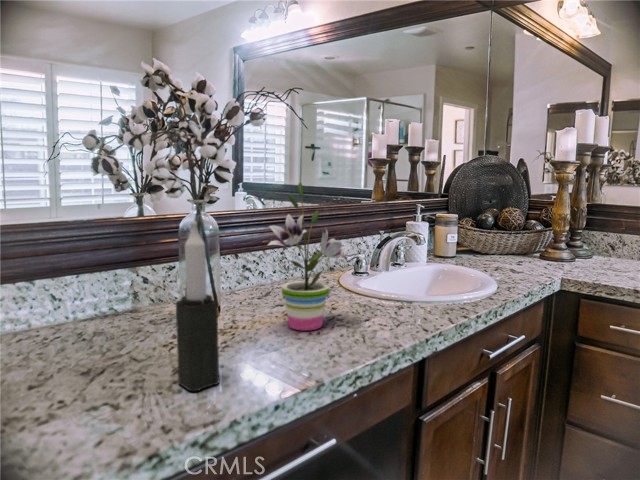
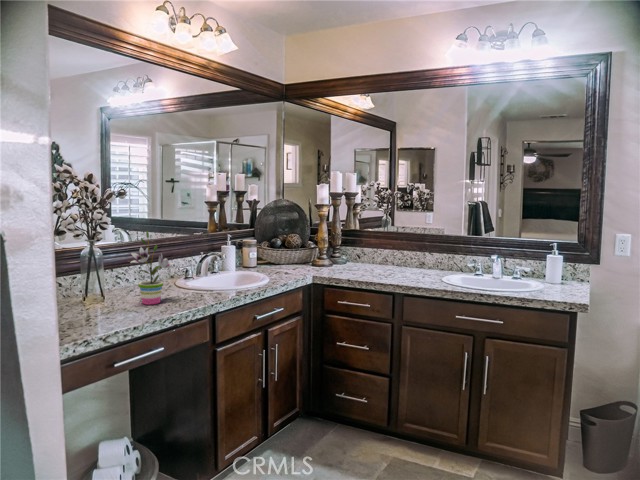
candle: present [176,221,219,391] -> none [89,253,109,325]

